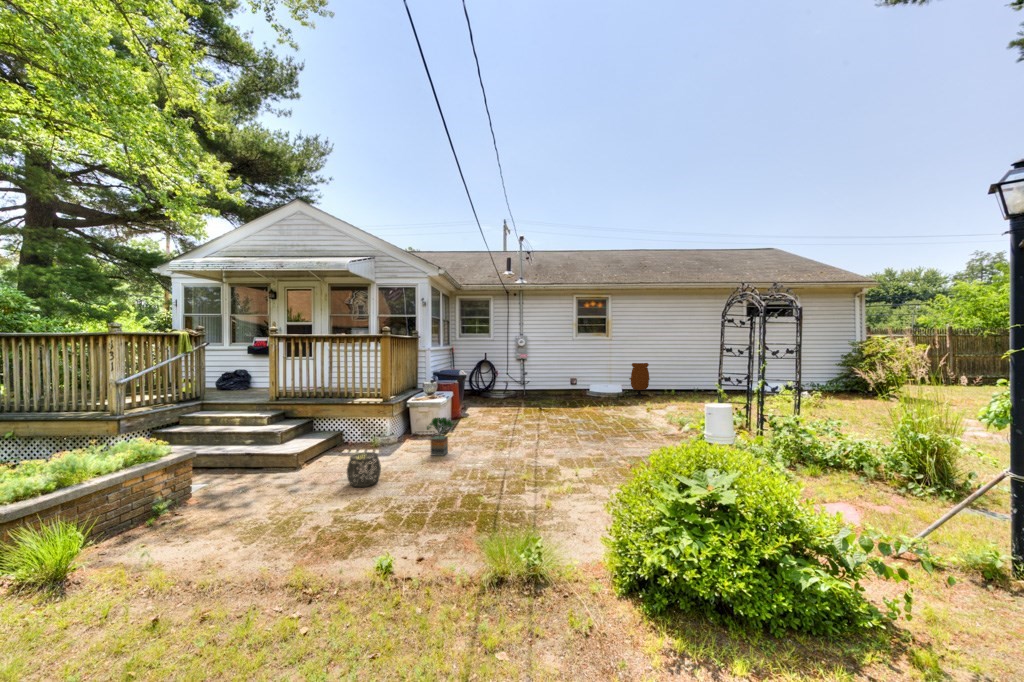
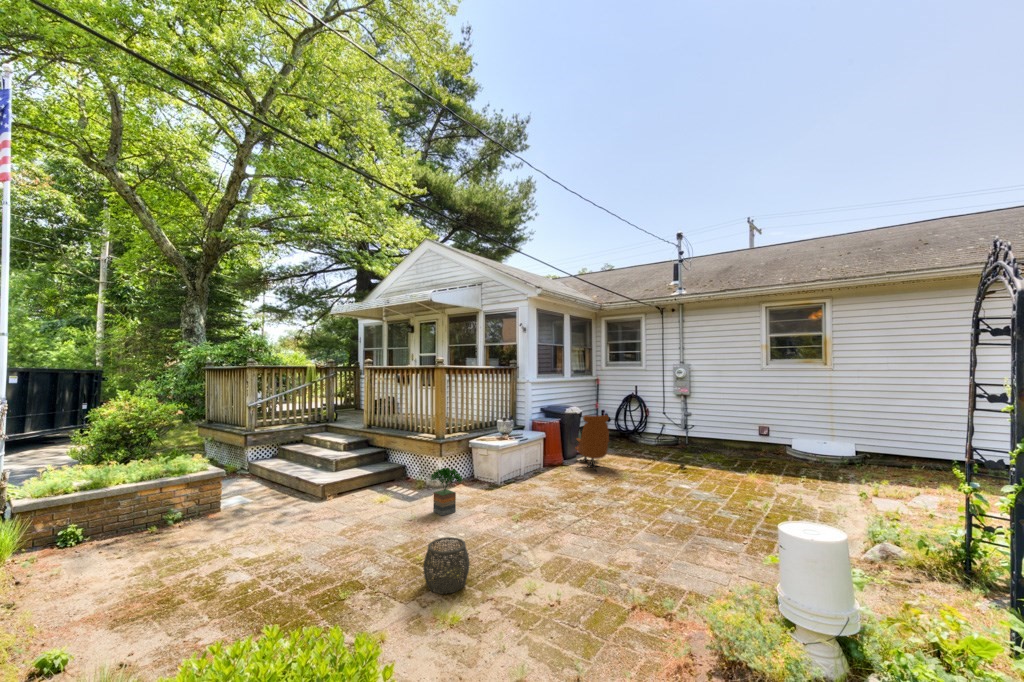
lounge chair: present [629,363,650,398] -> present [575,415,609,471]
woven basket: present [347,452,381,487] -> present [423,537,470,594]

